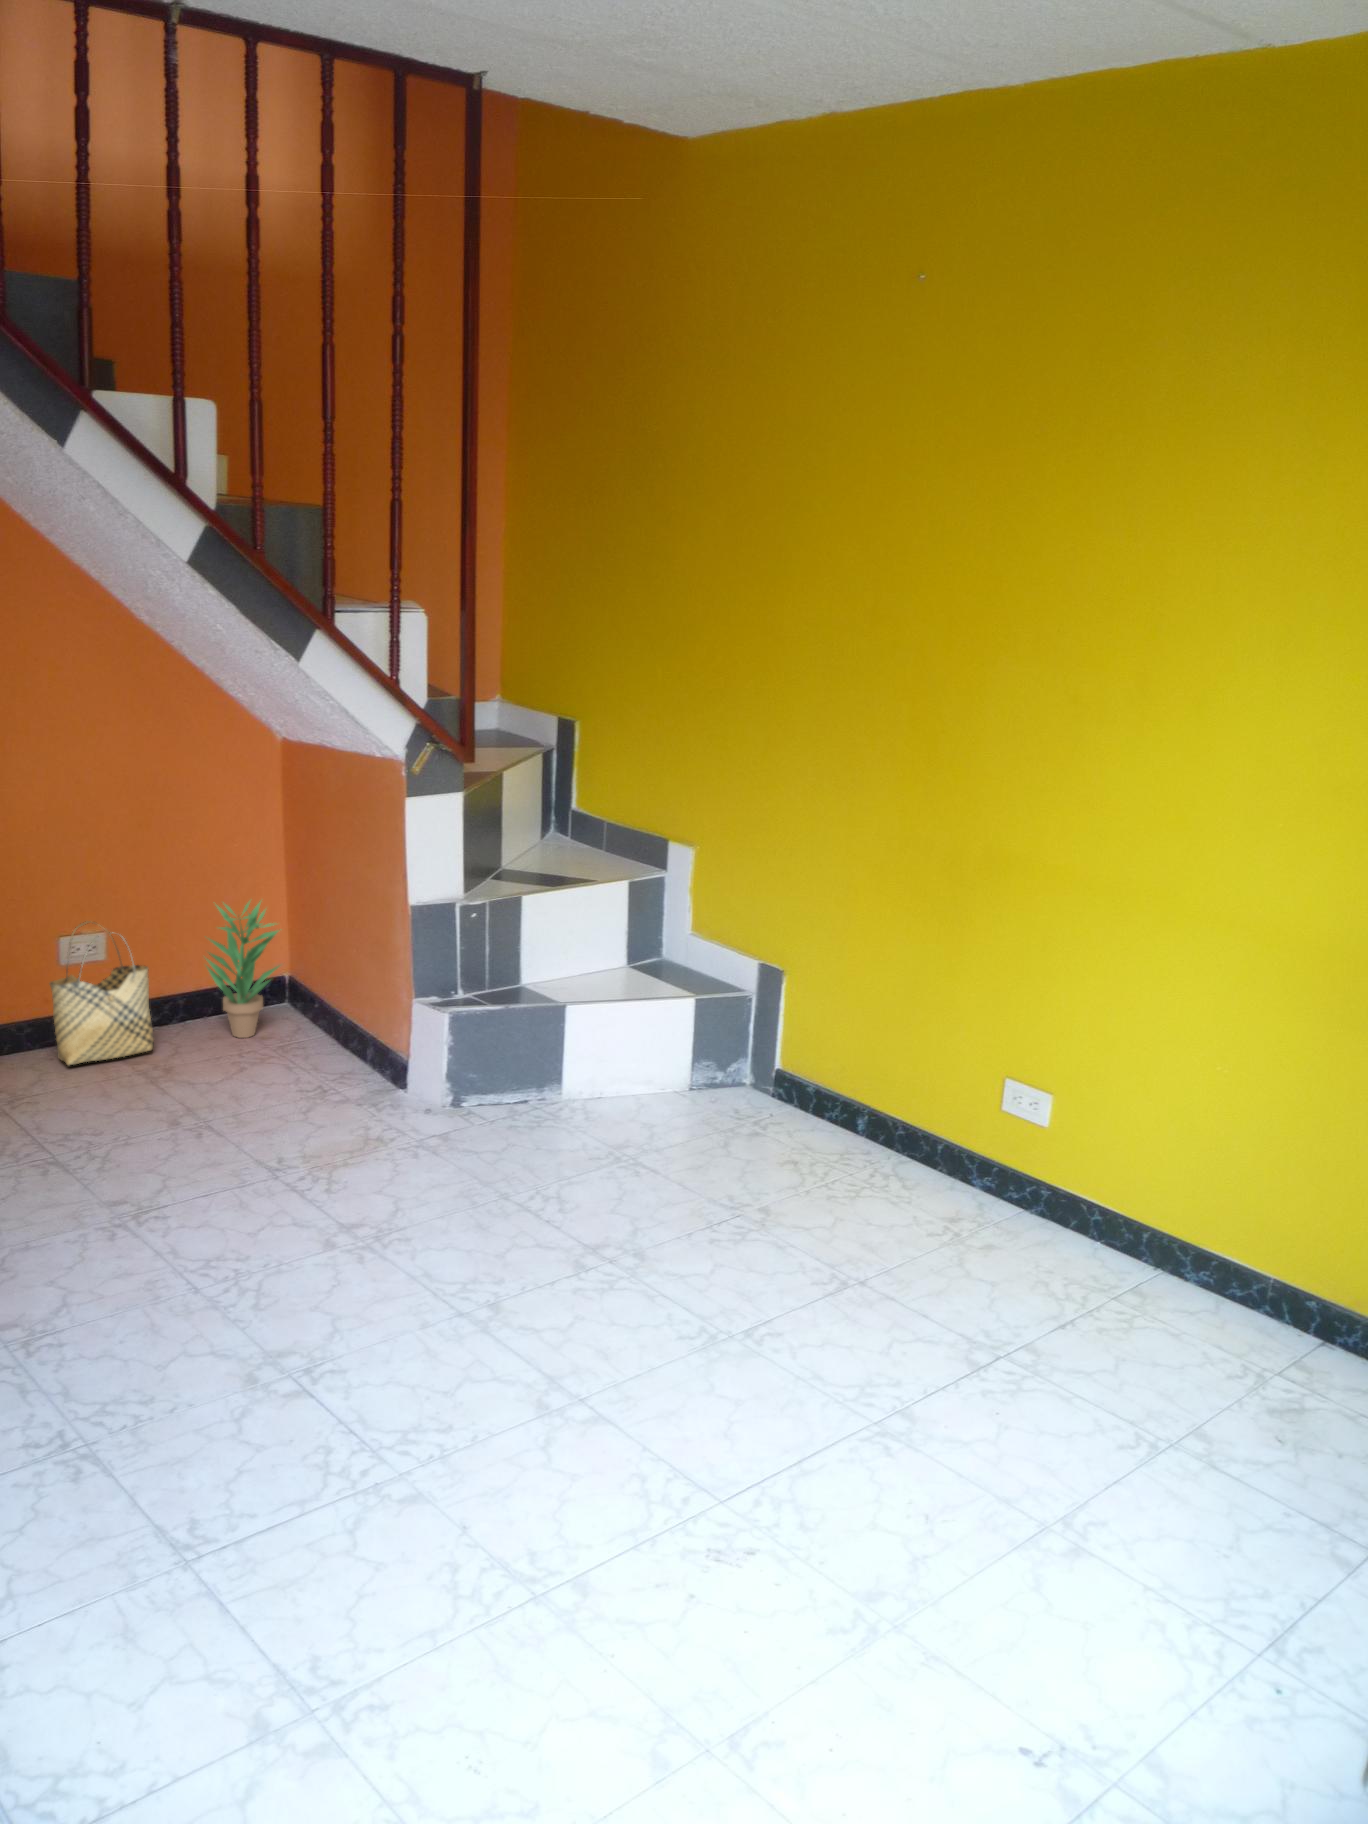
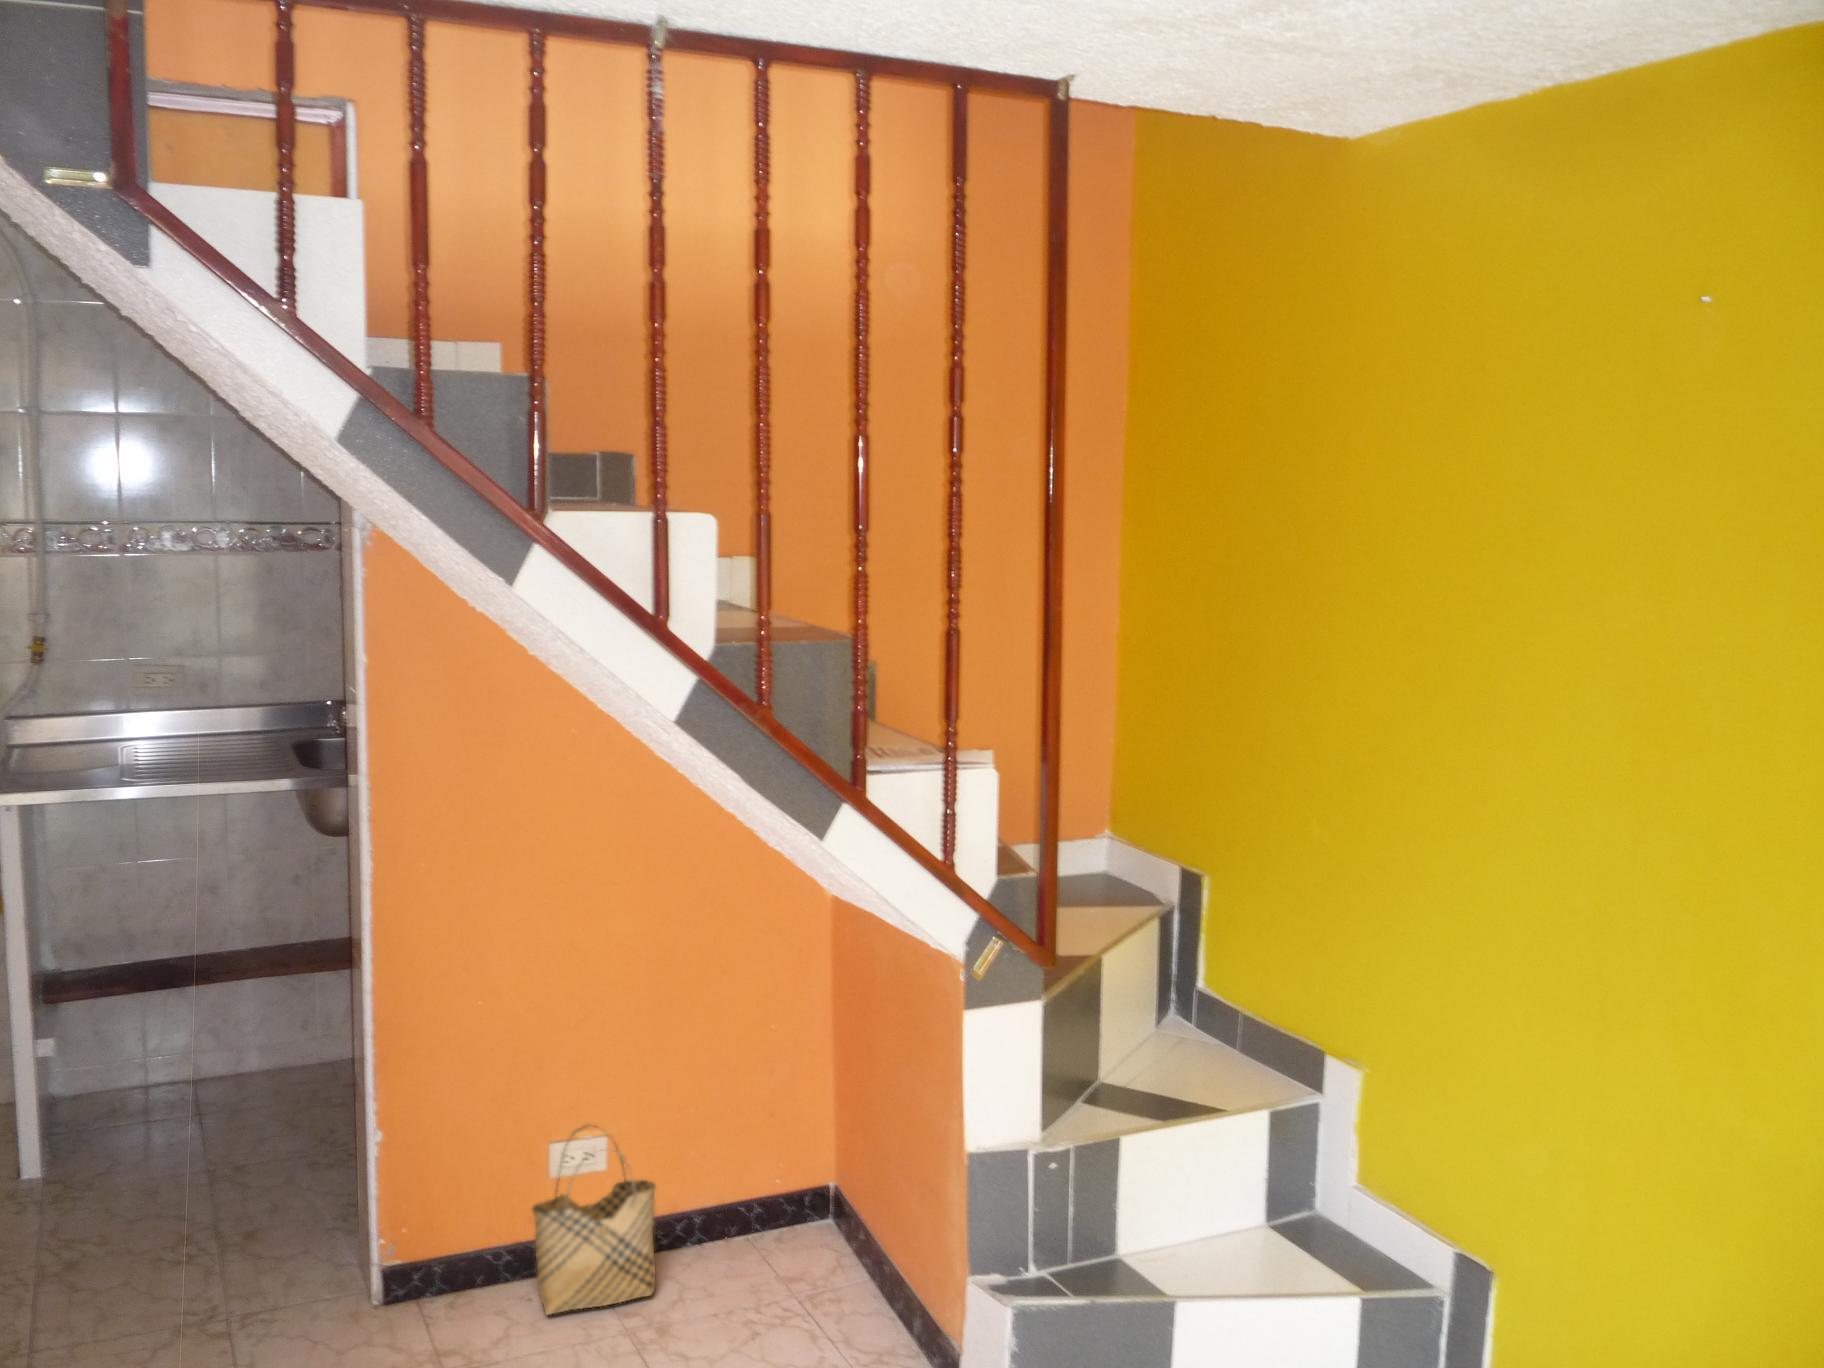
potted plant: present [207,902,279,1038] -> none [723,1100,821,1278]

